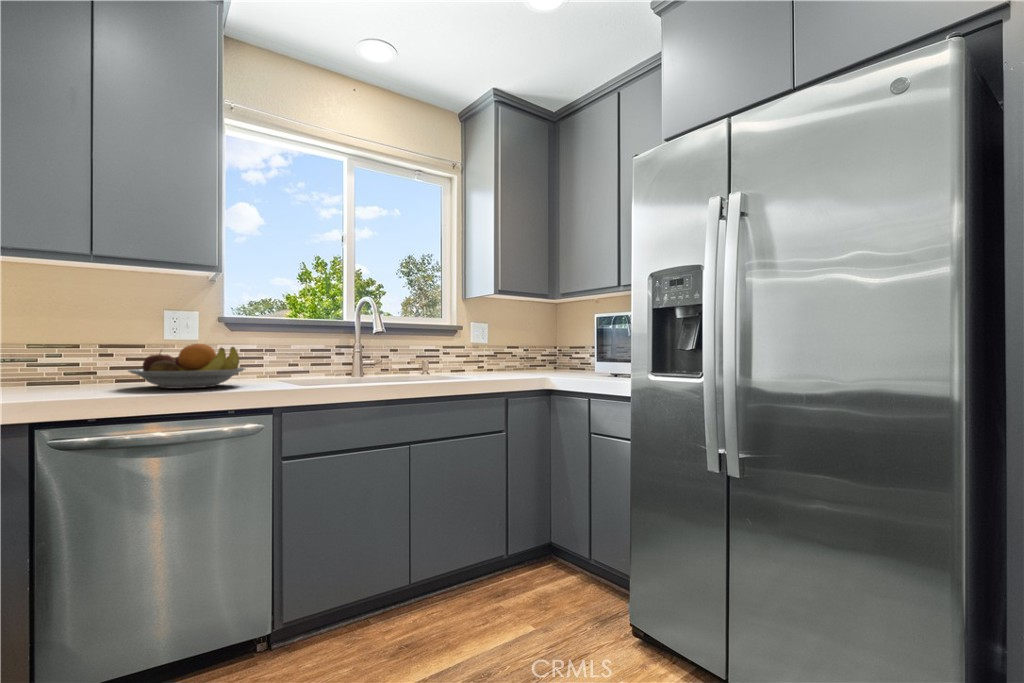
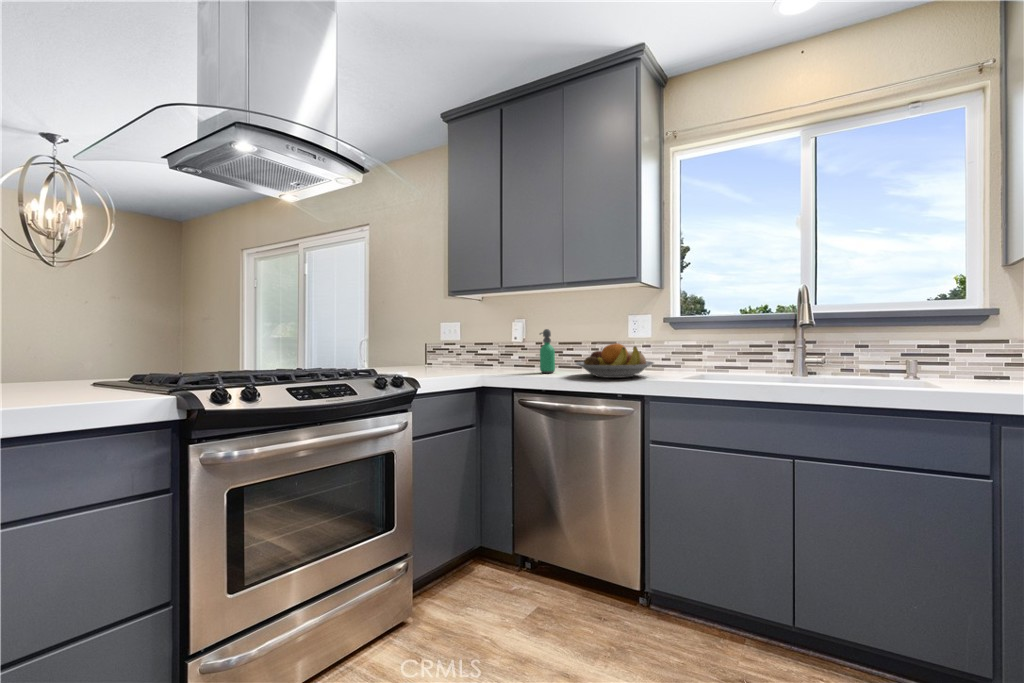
soap dispenser: none [35,320,67,391] -> present [540,329,555,373]

